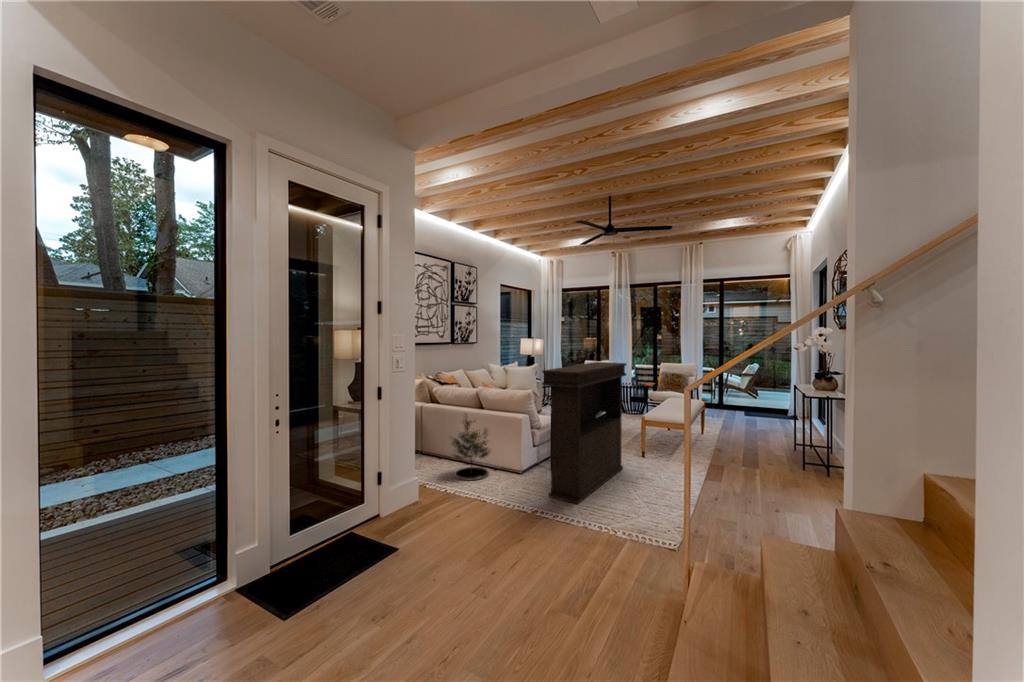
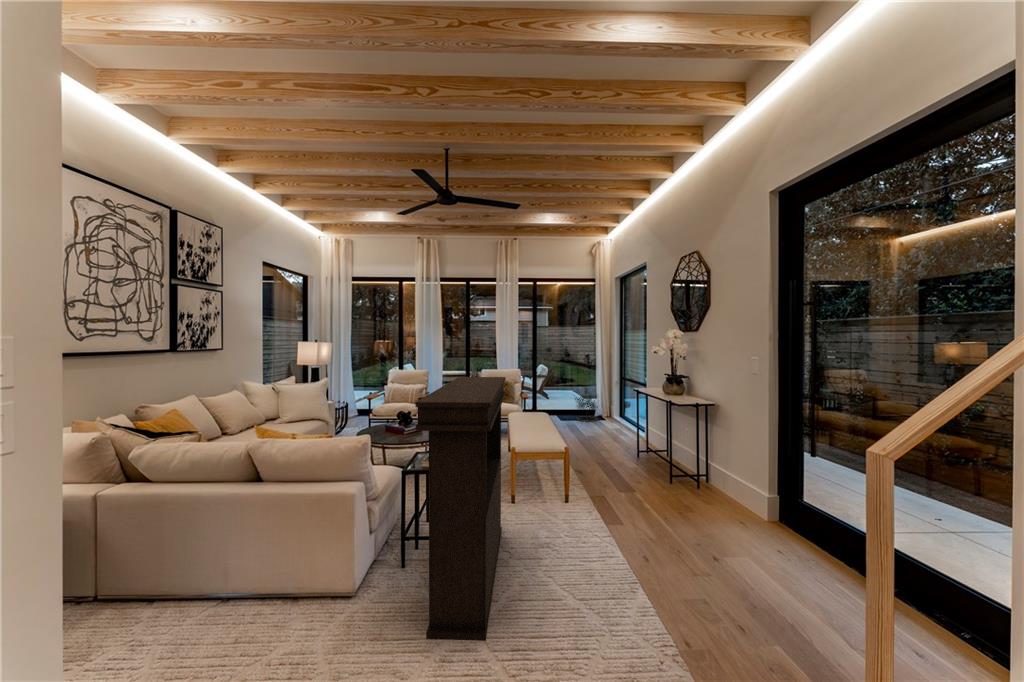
potted tree: present [450,415,490,480] -> present [574,385,598,422]

